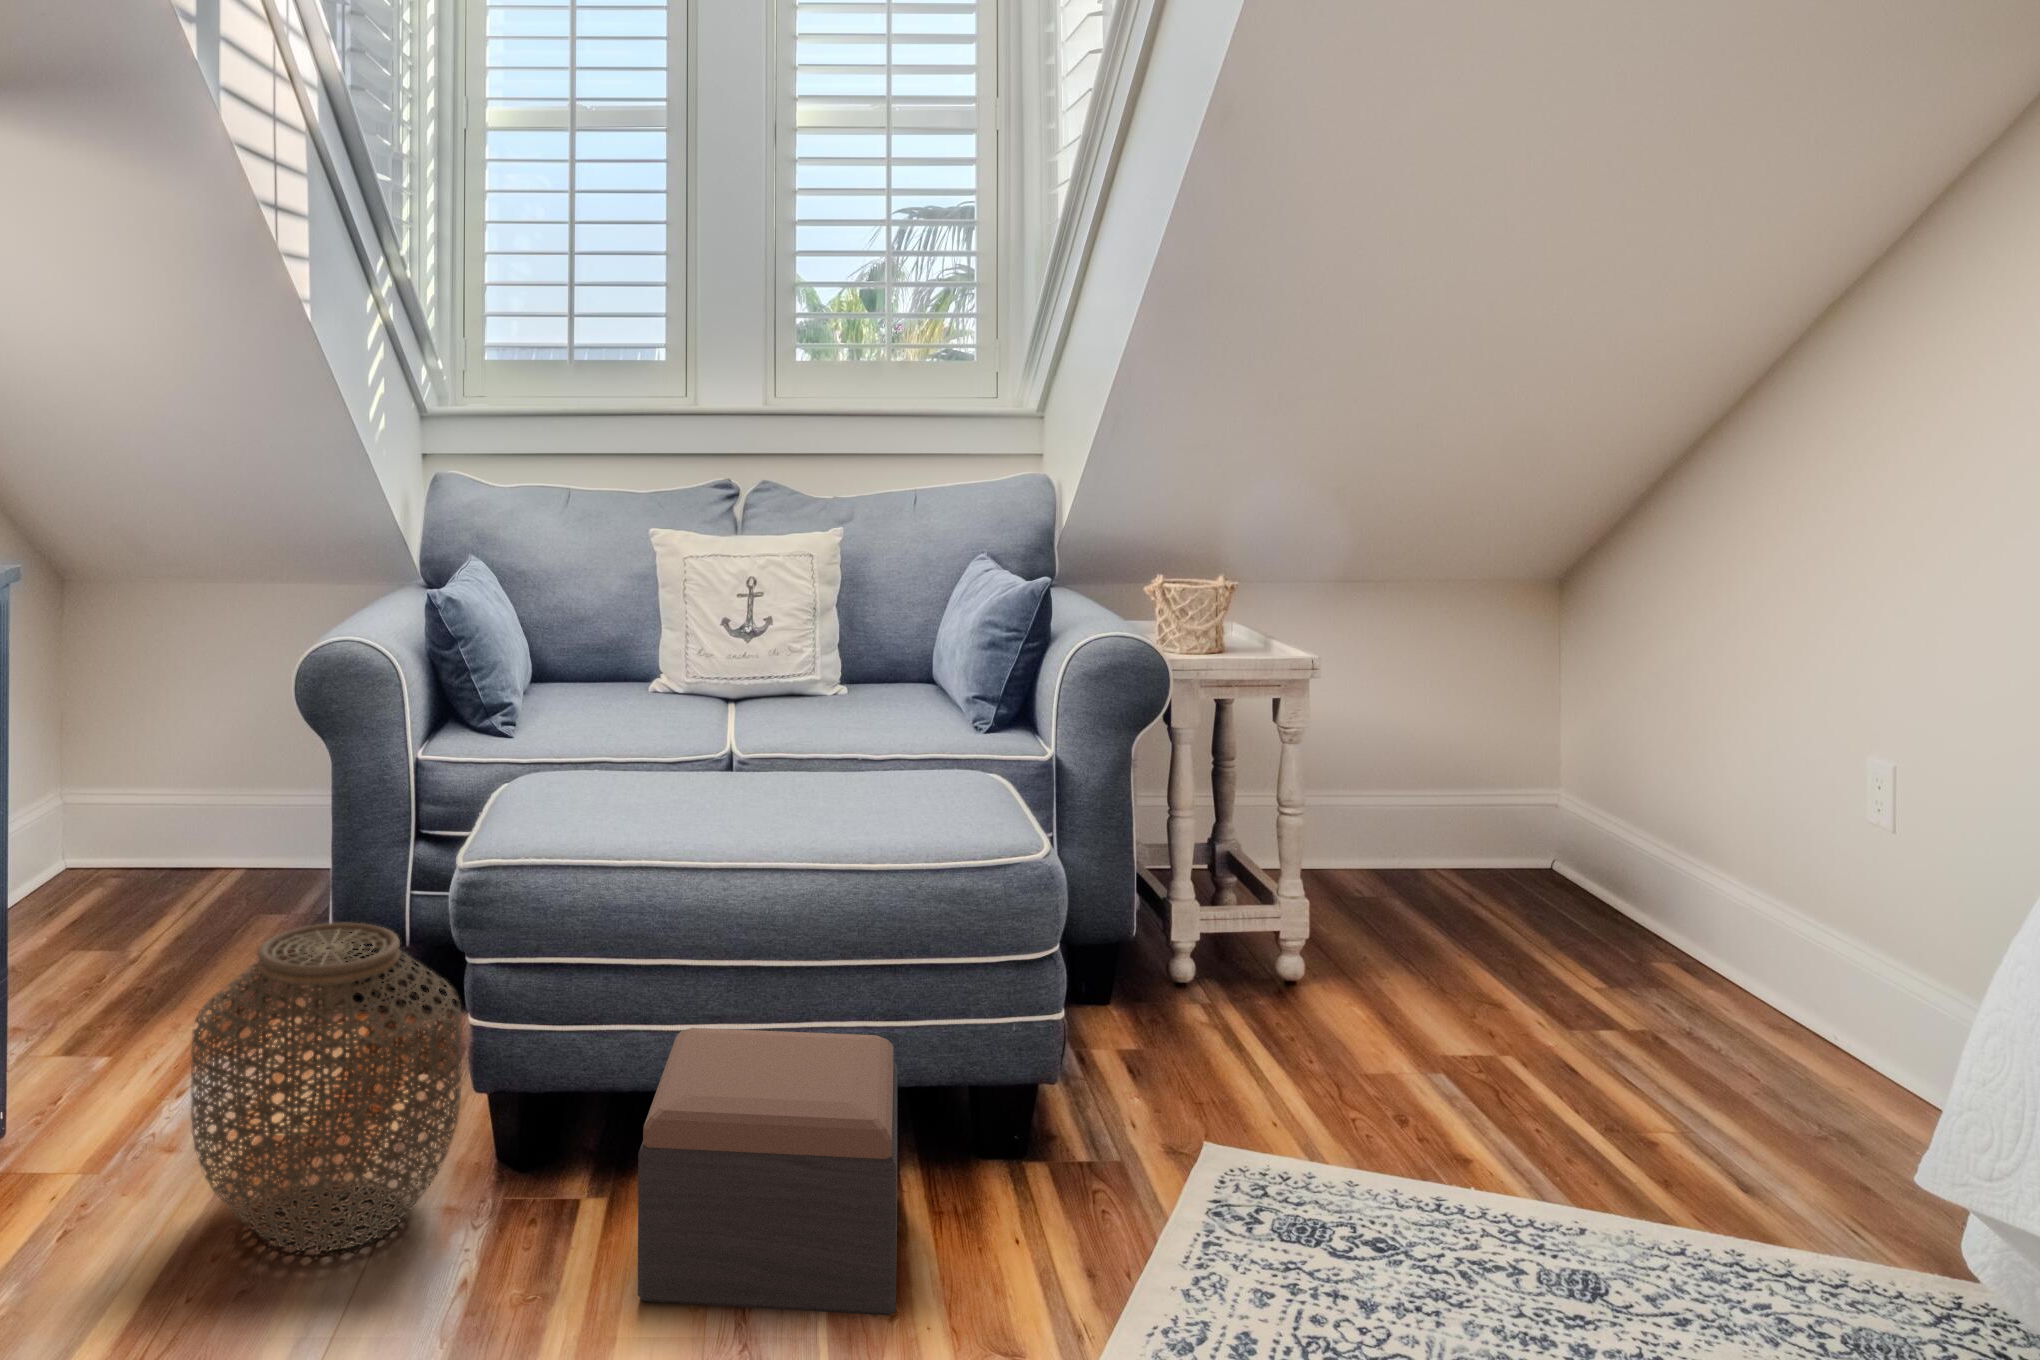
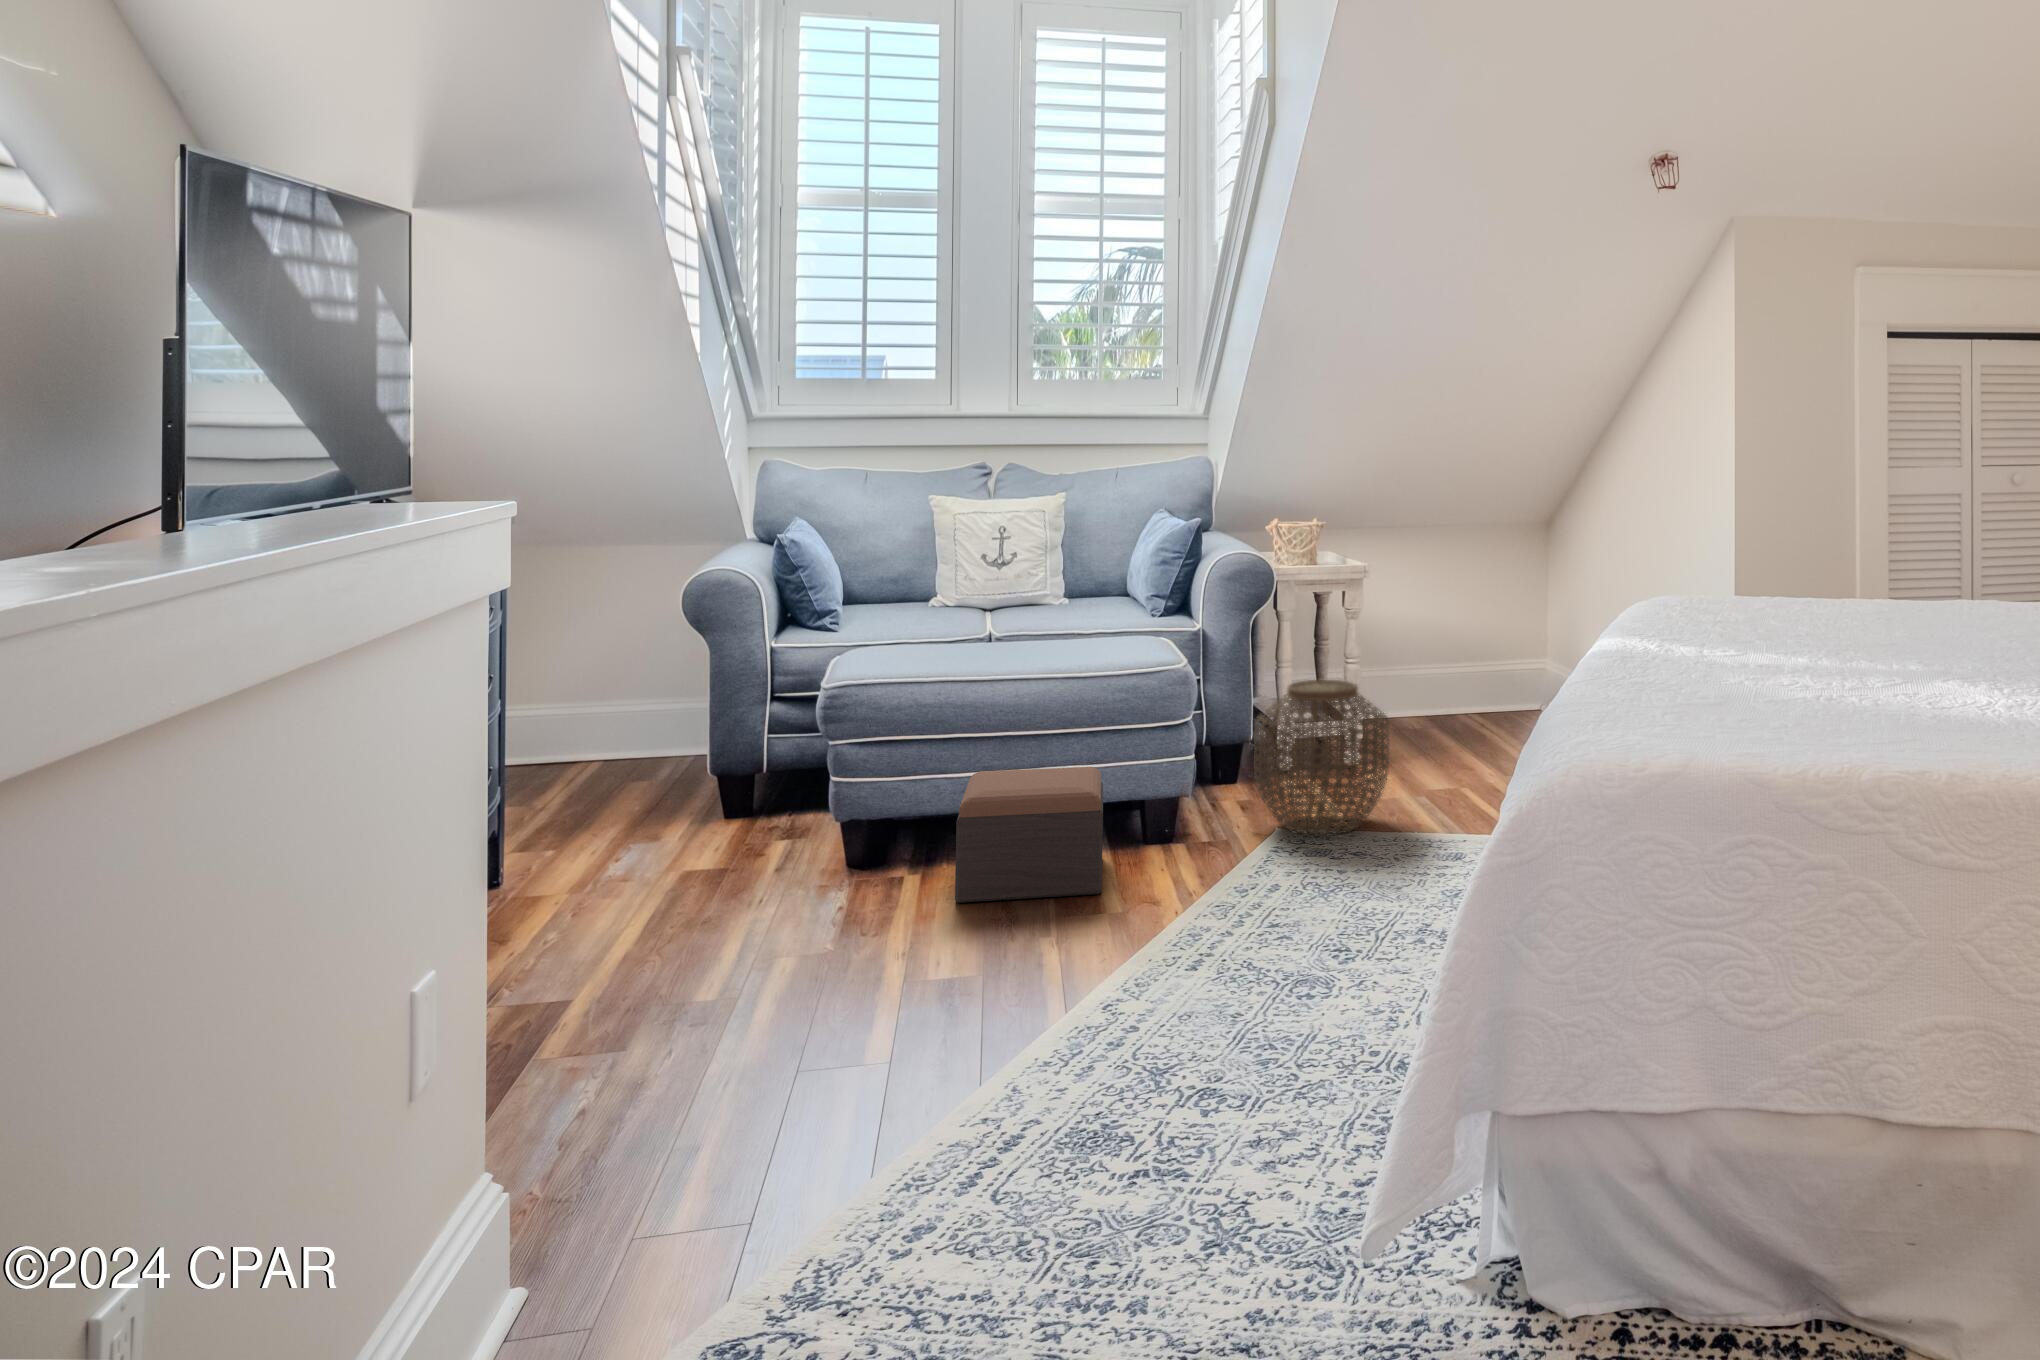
woven basket: present [191,923,462,1251] -> present [1254,680,1389,834]

